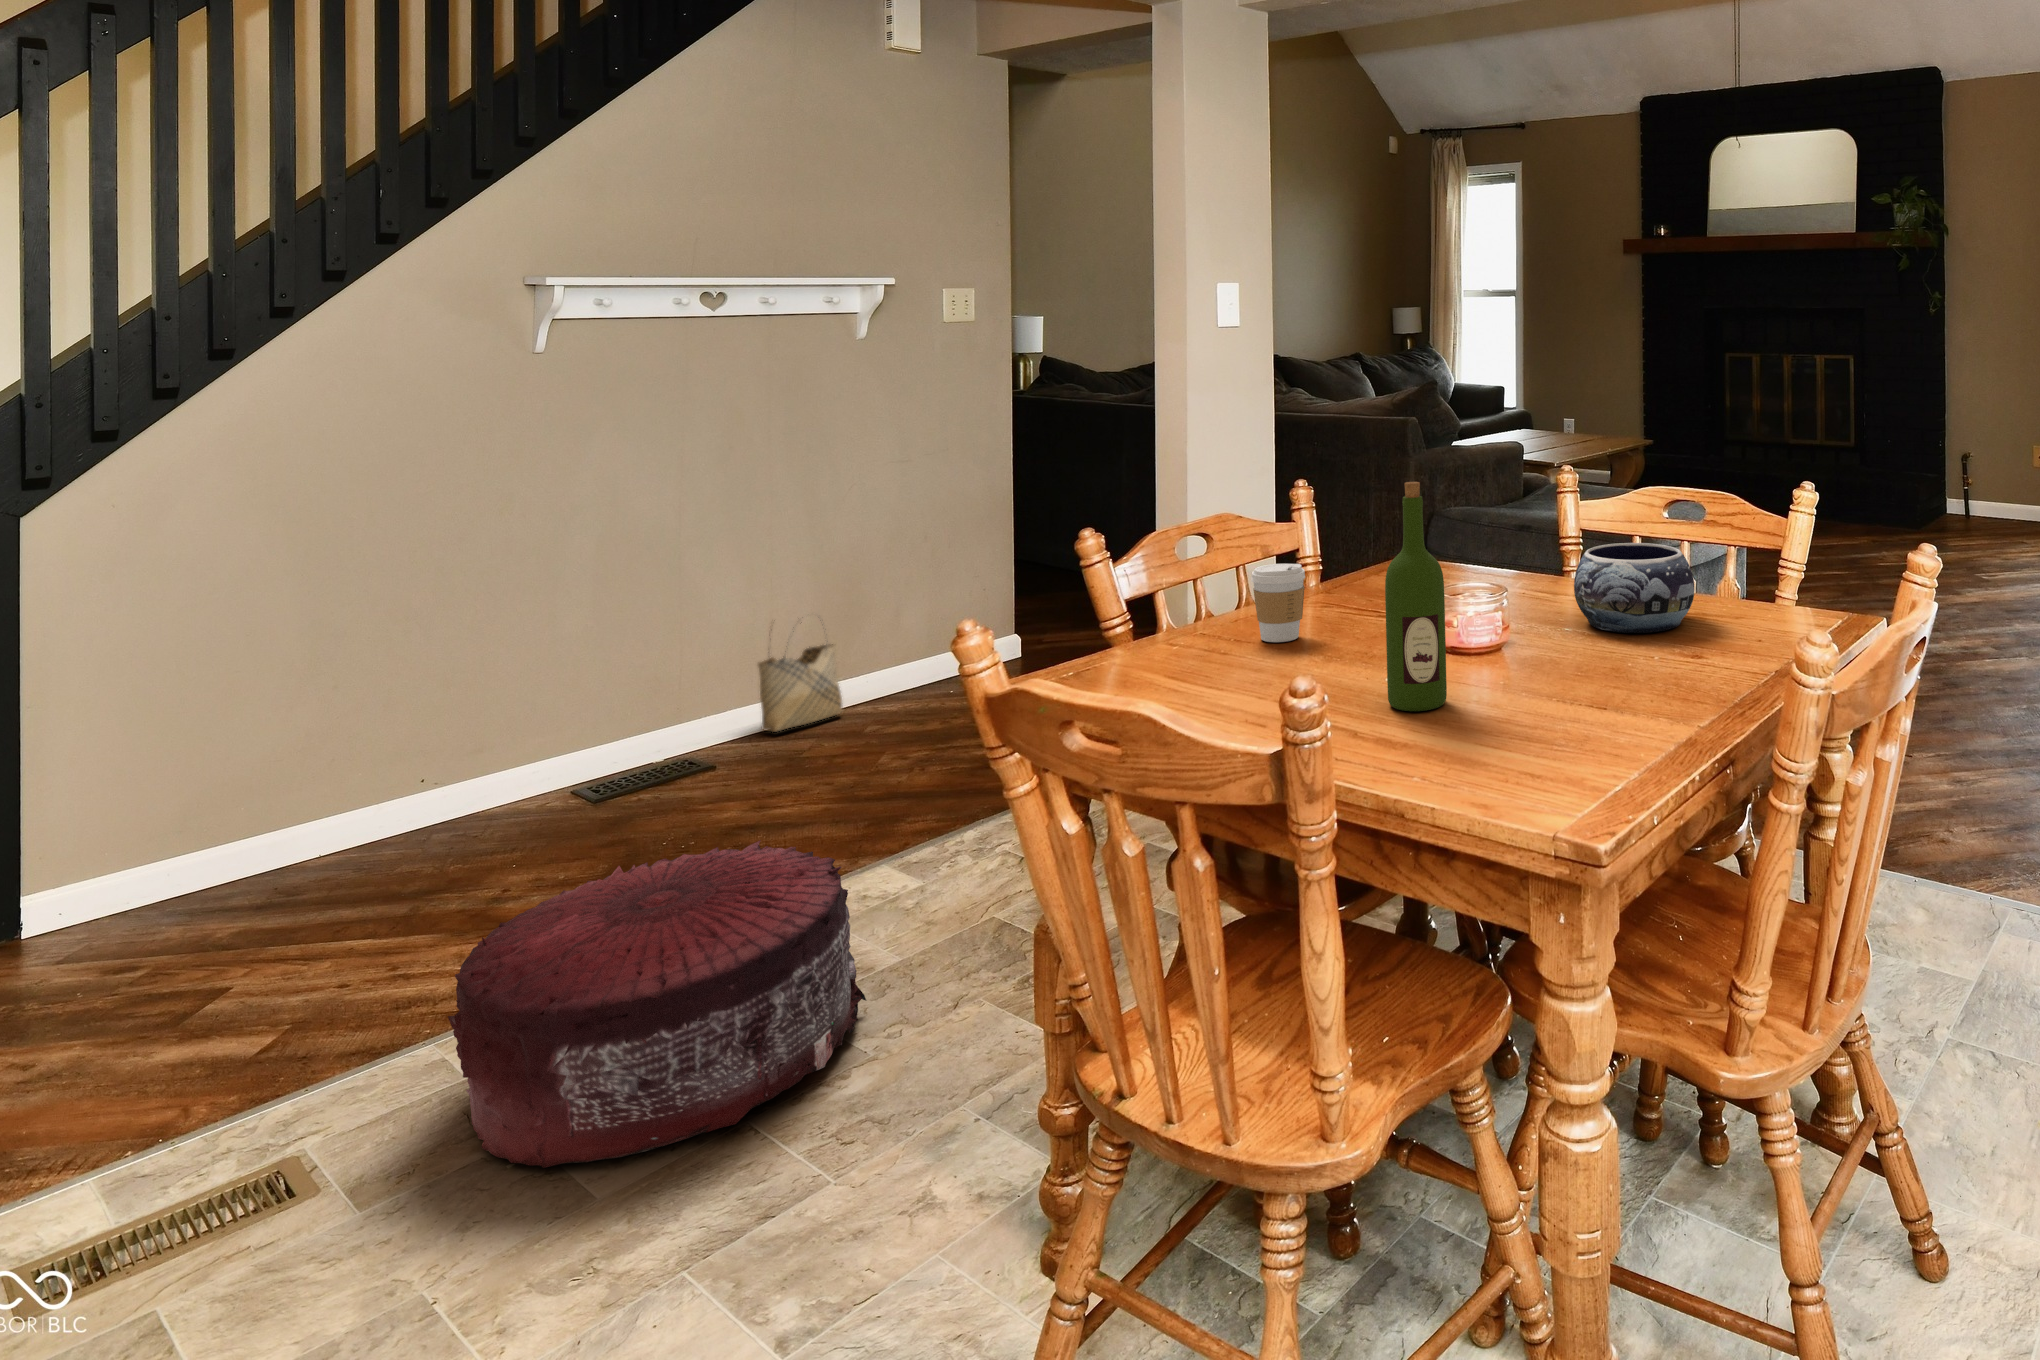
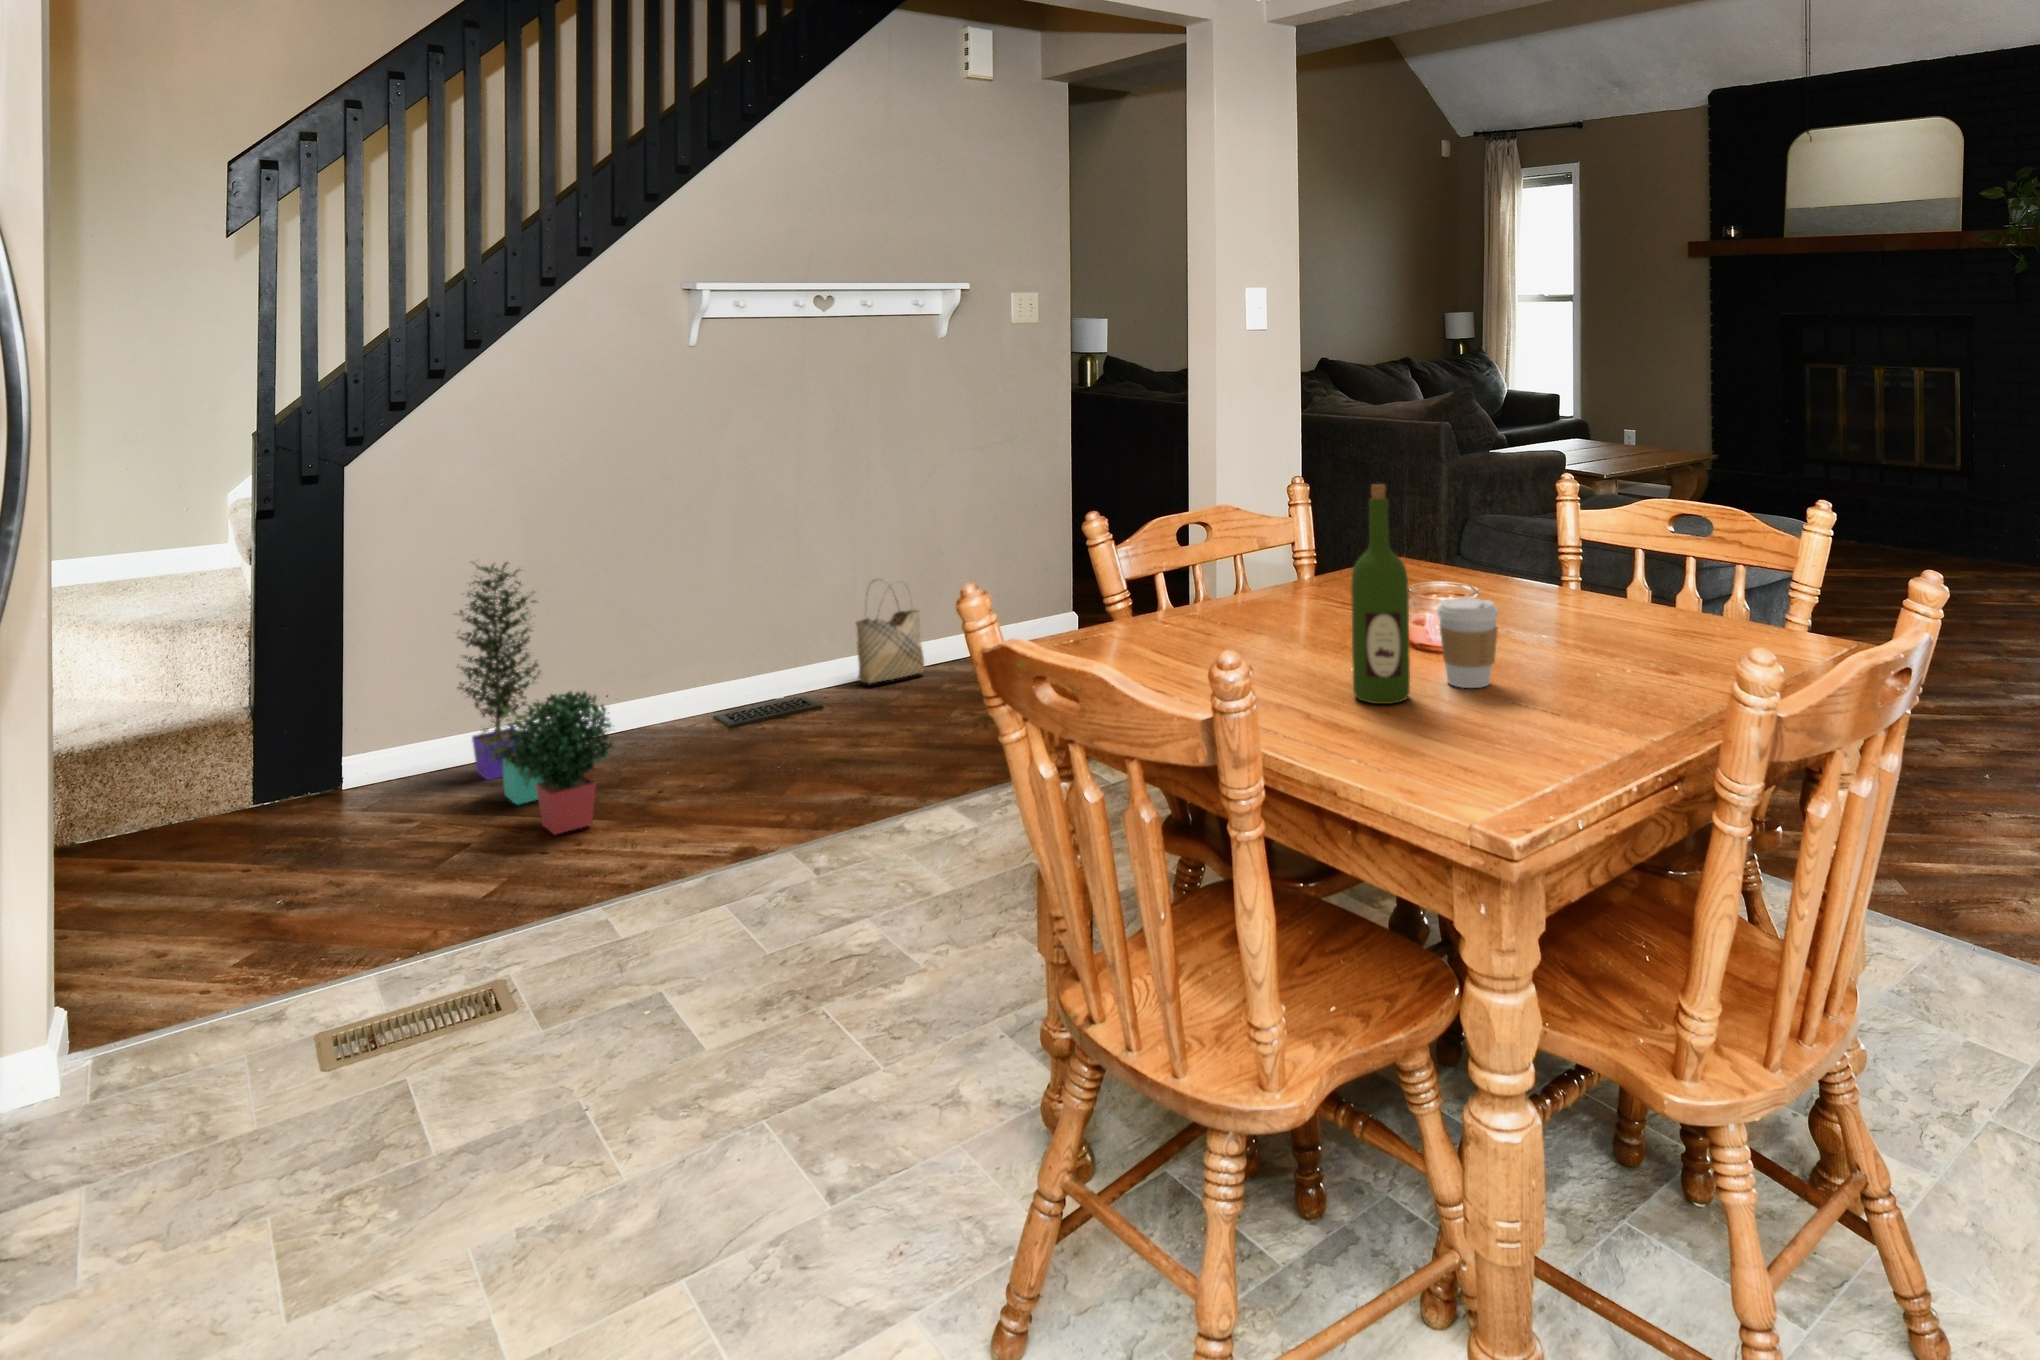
decorative bowl: present [1574,543,1694,633] -> none [1561,556,1688,648]
coffee cup: present [1251,564,1305,642] -> present [1437,598,1498,688]
potted plant: none [199,622,450,957] -> present [457,562,615,835]
pouf: present [448,840,866,1168] -> none [604,772,920,1021]

